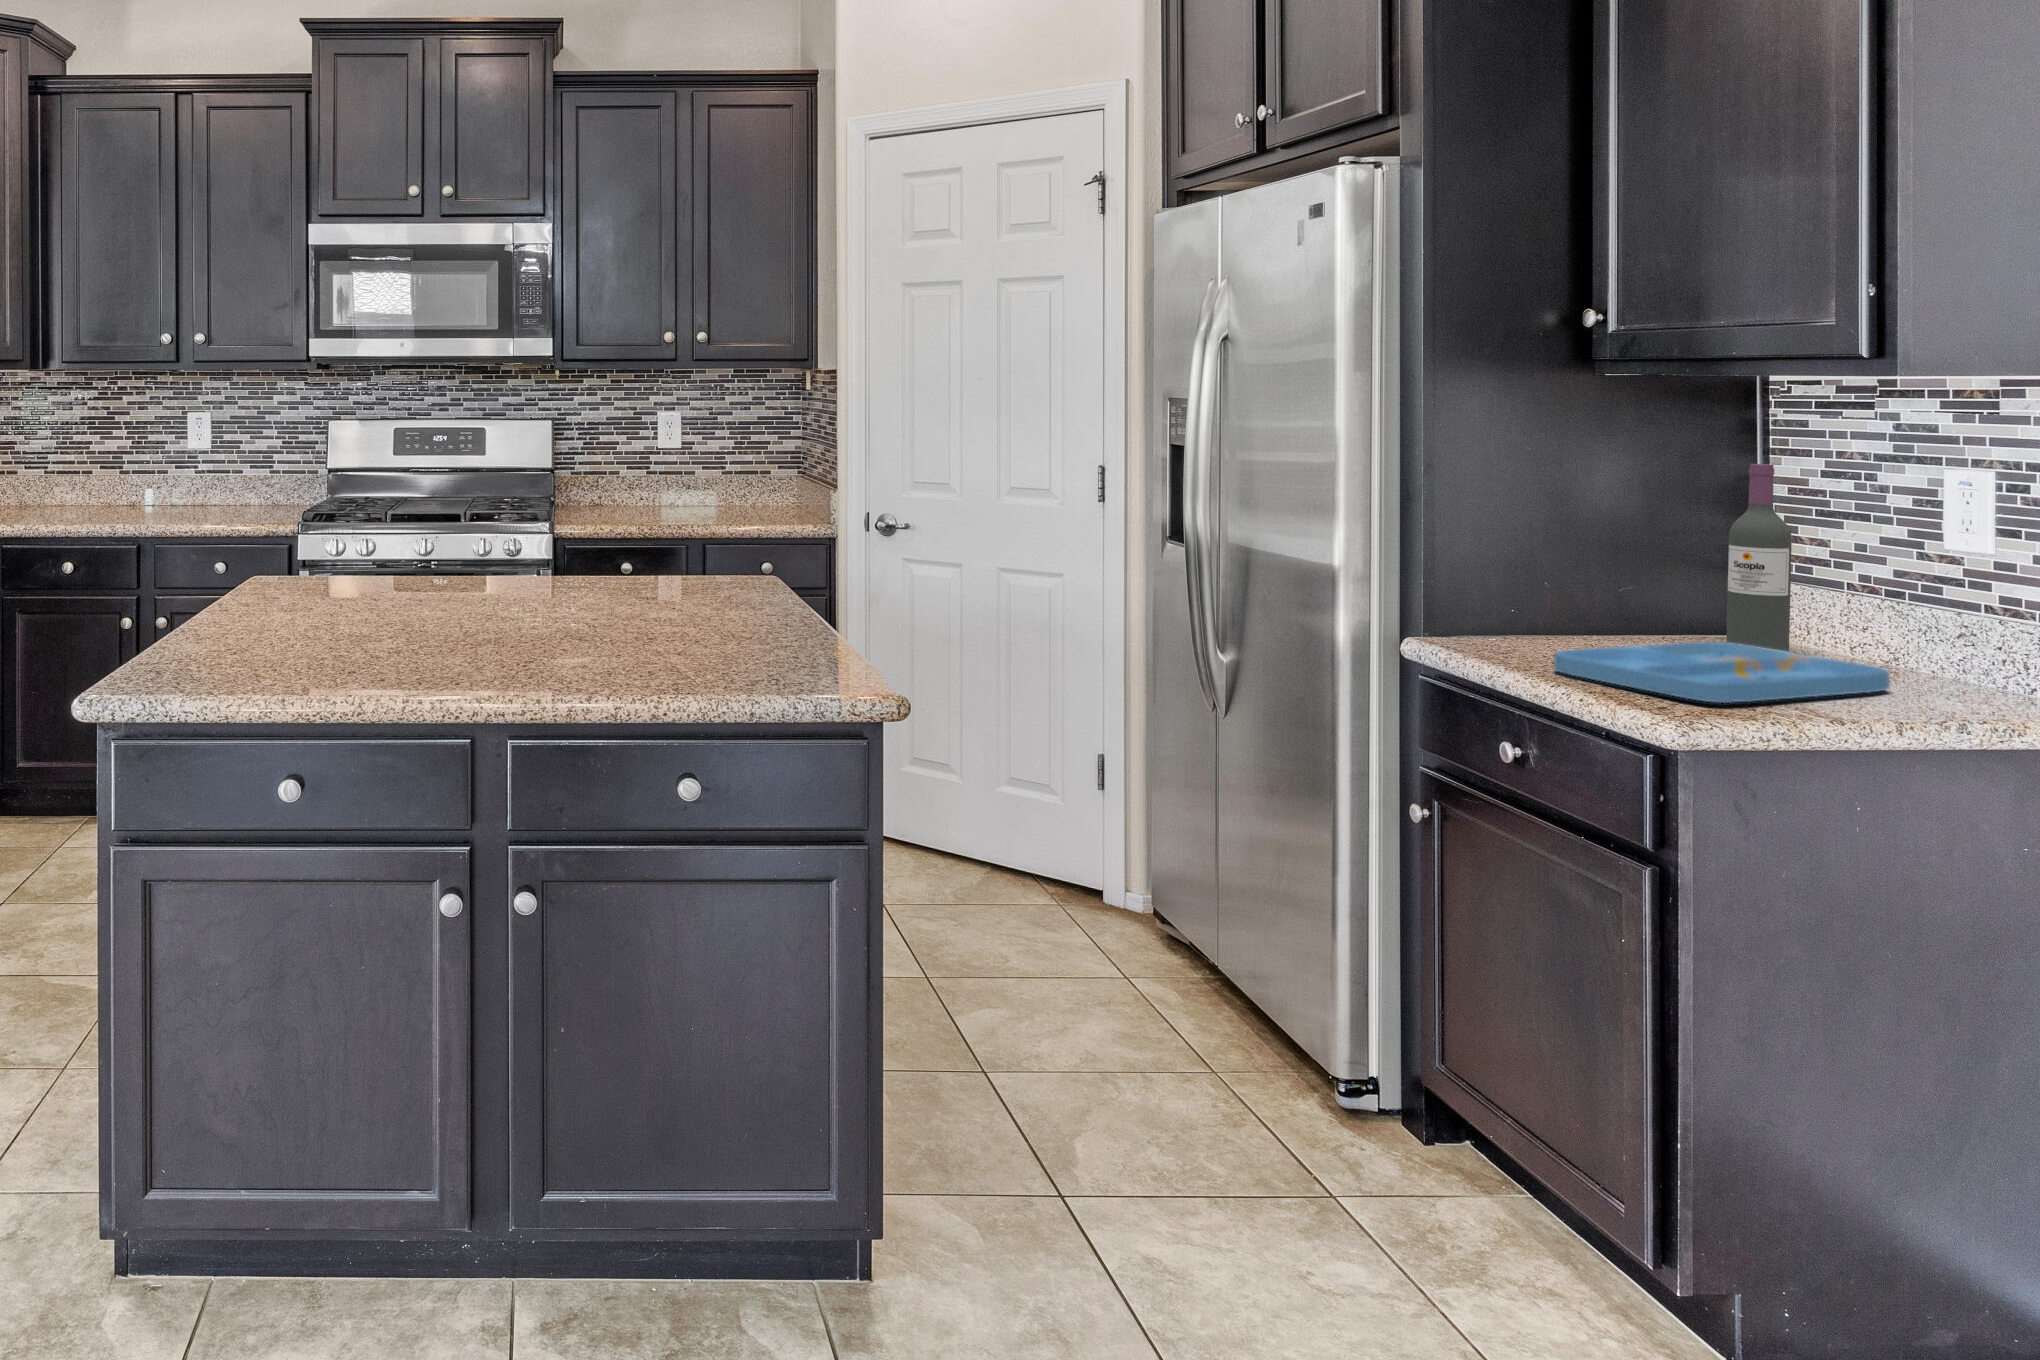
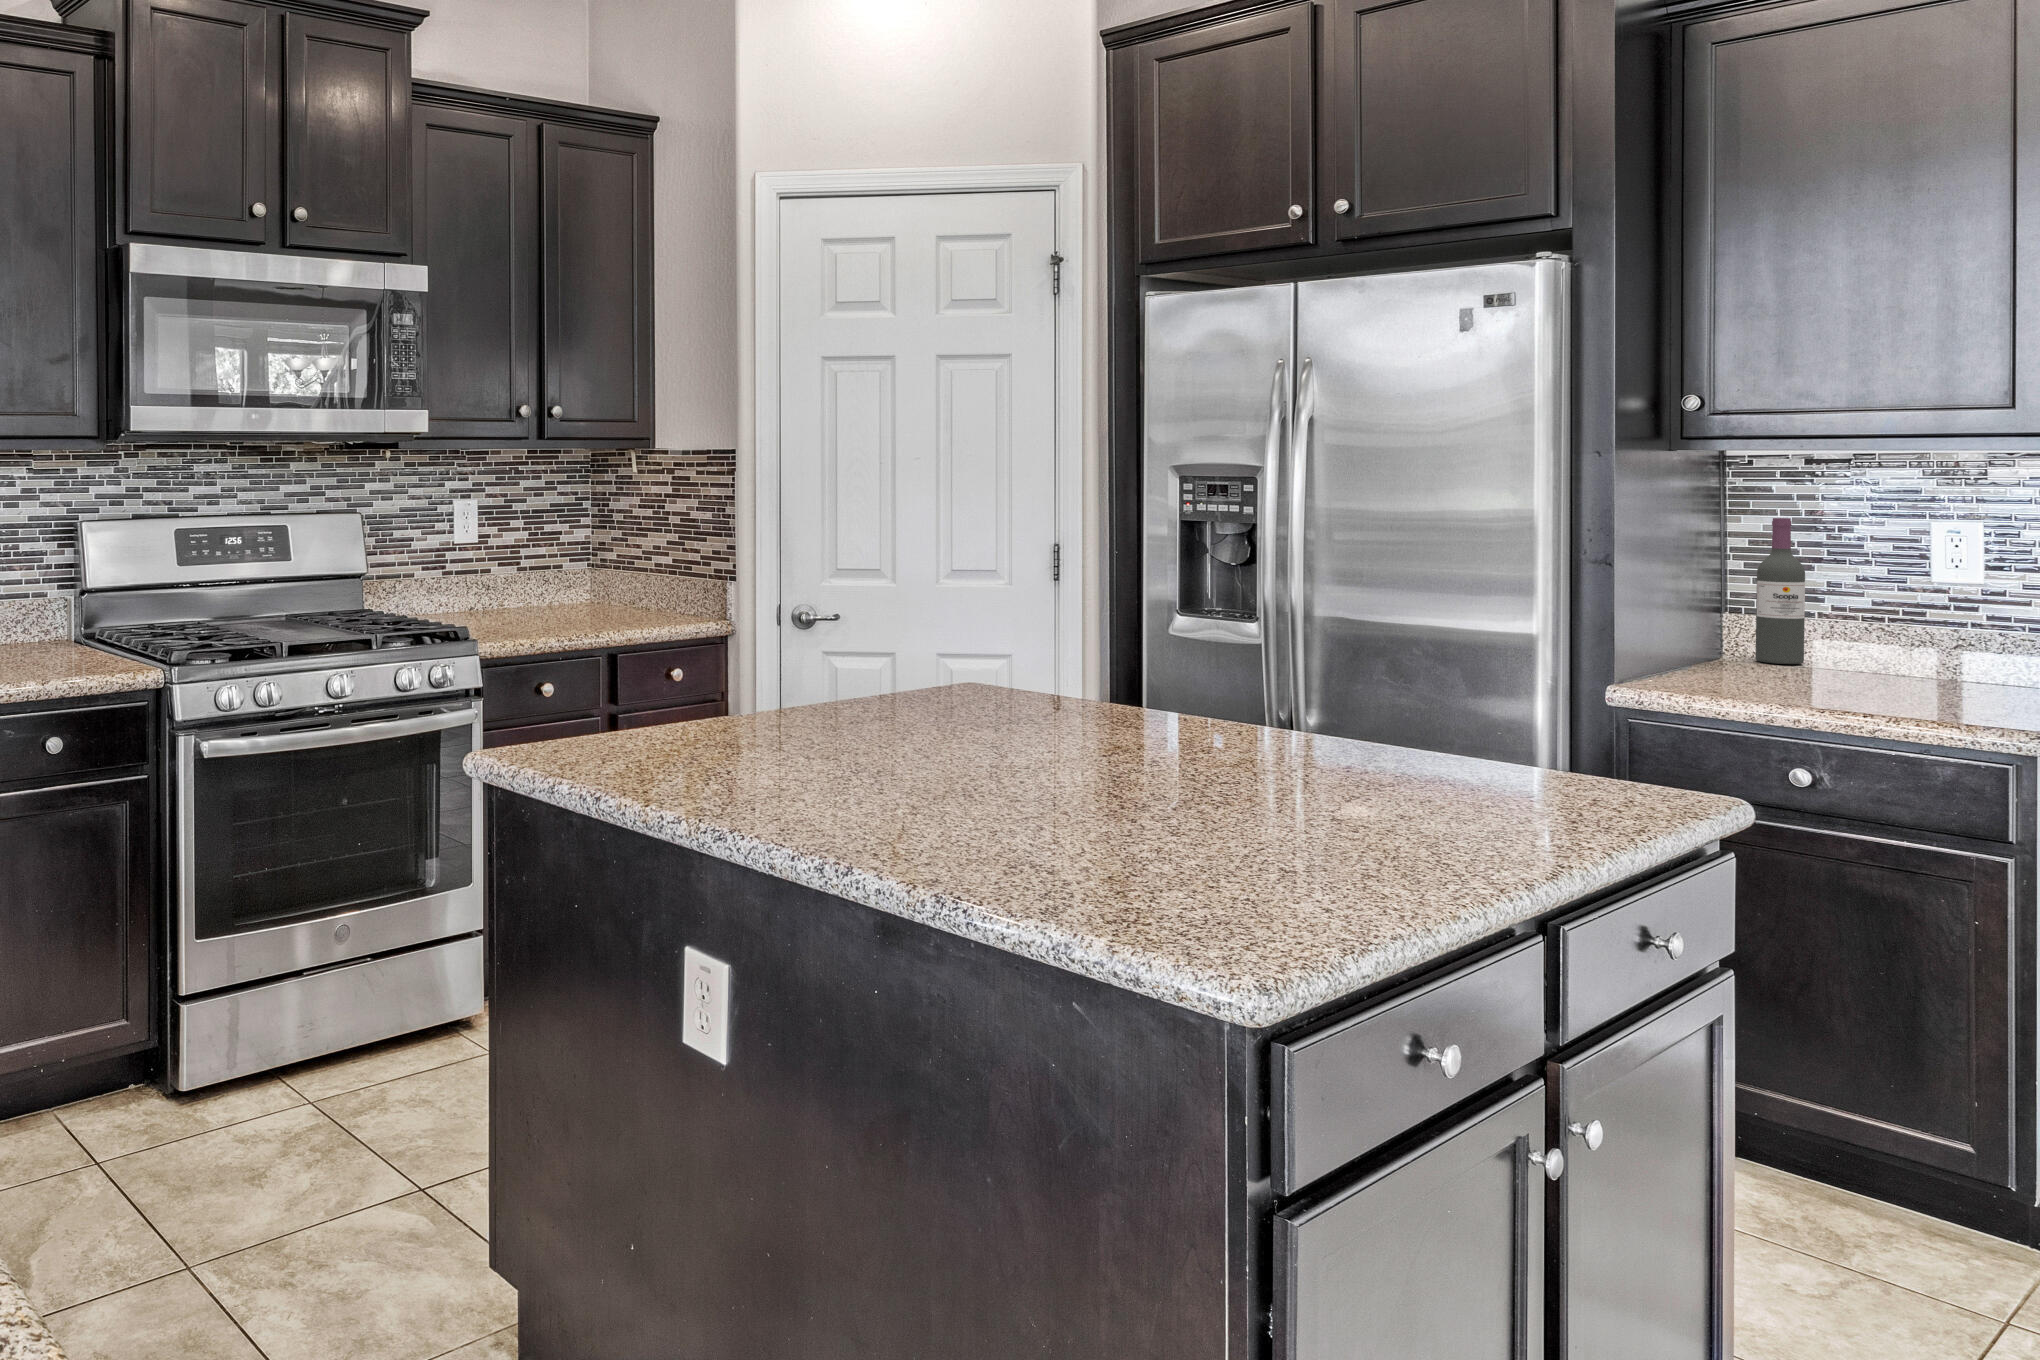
tray: present [1554,642,1890,703] -> none [1790,657,1985,703]

